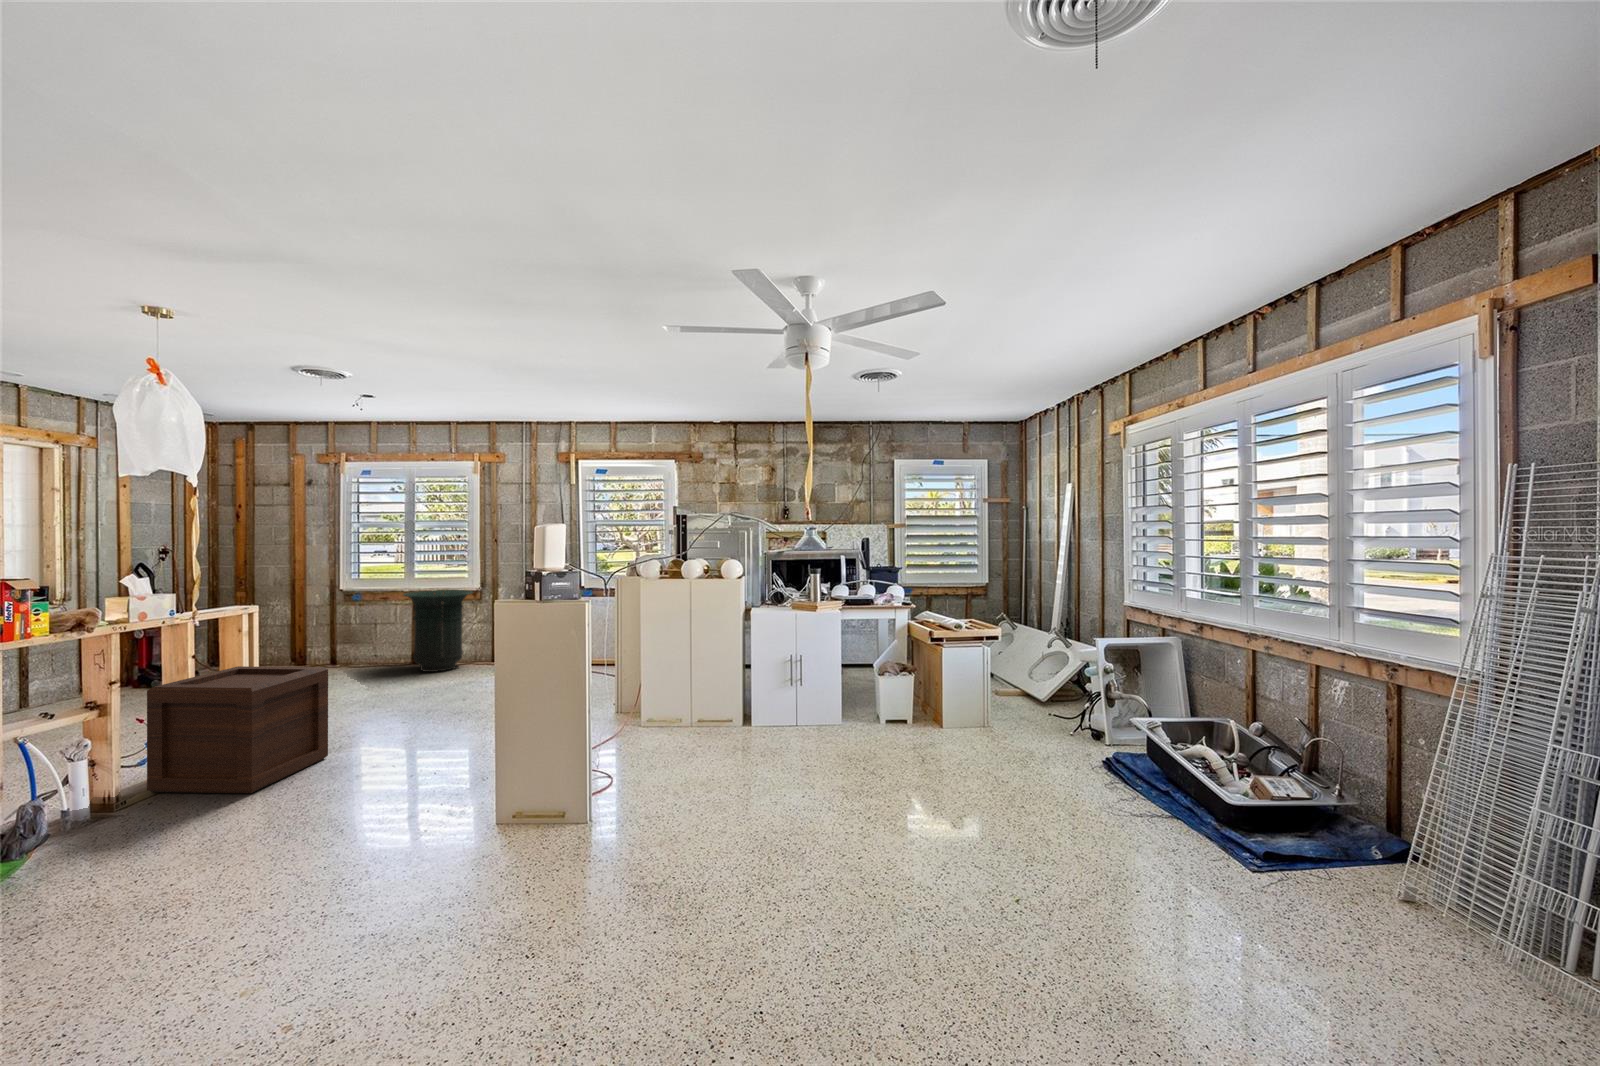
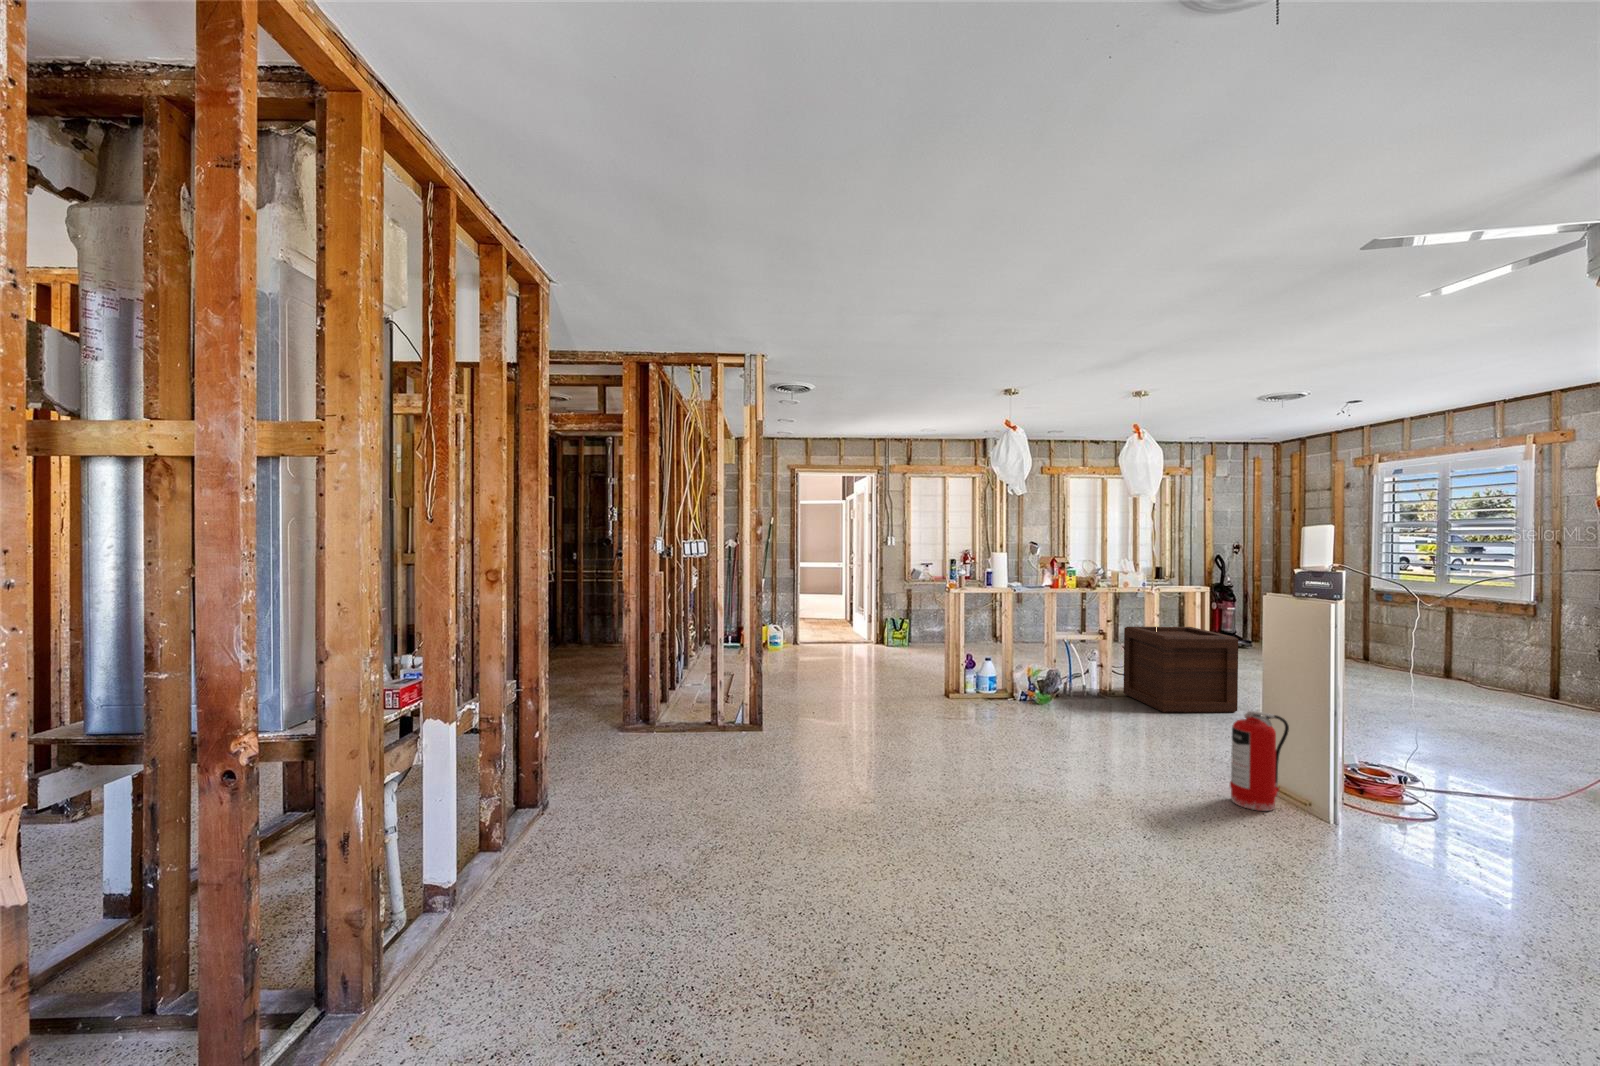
trash can: present [403,590,473,672] -> none [1416,598,1516,693]
fire extinguisher: none [493,742,546,856] -> present [1229,711,1289,811]

